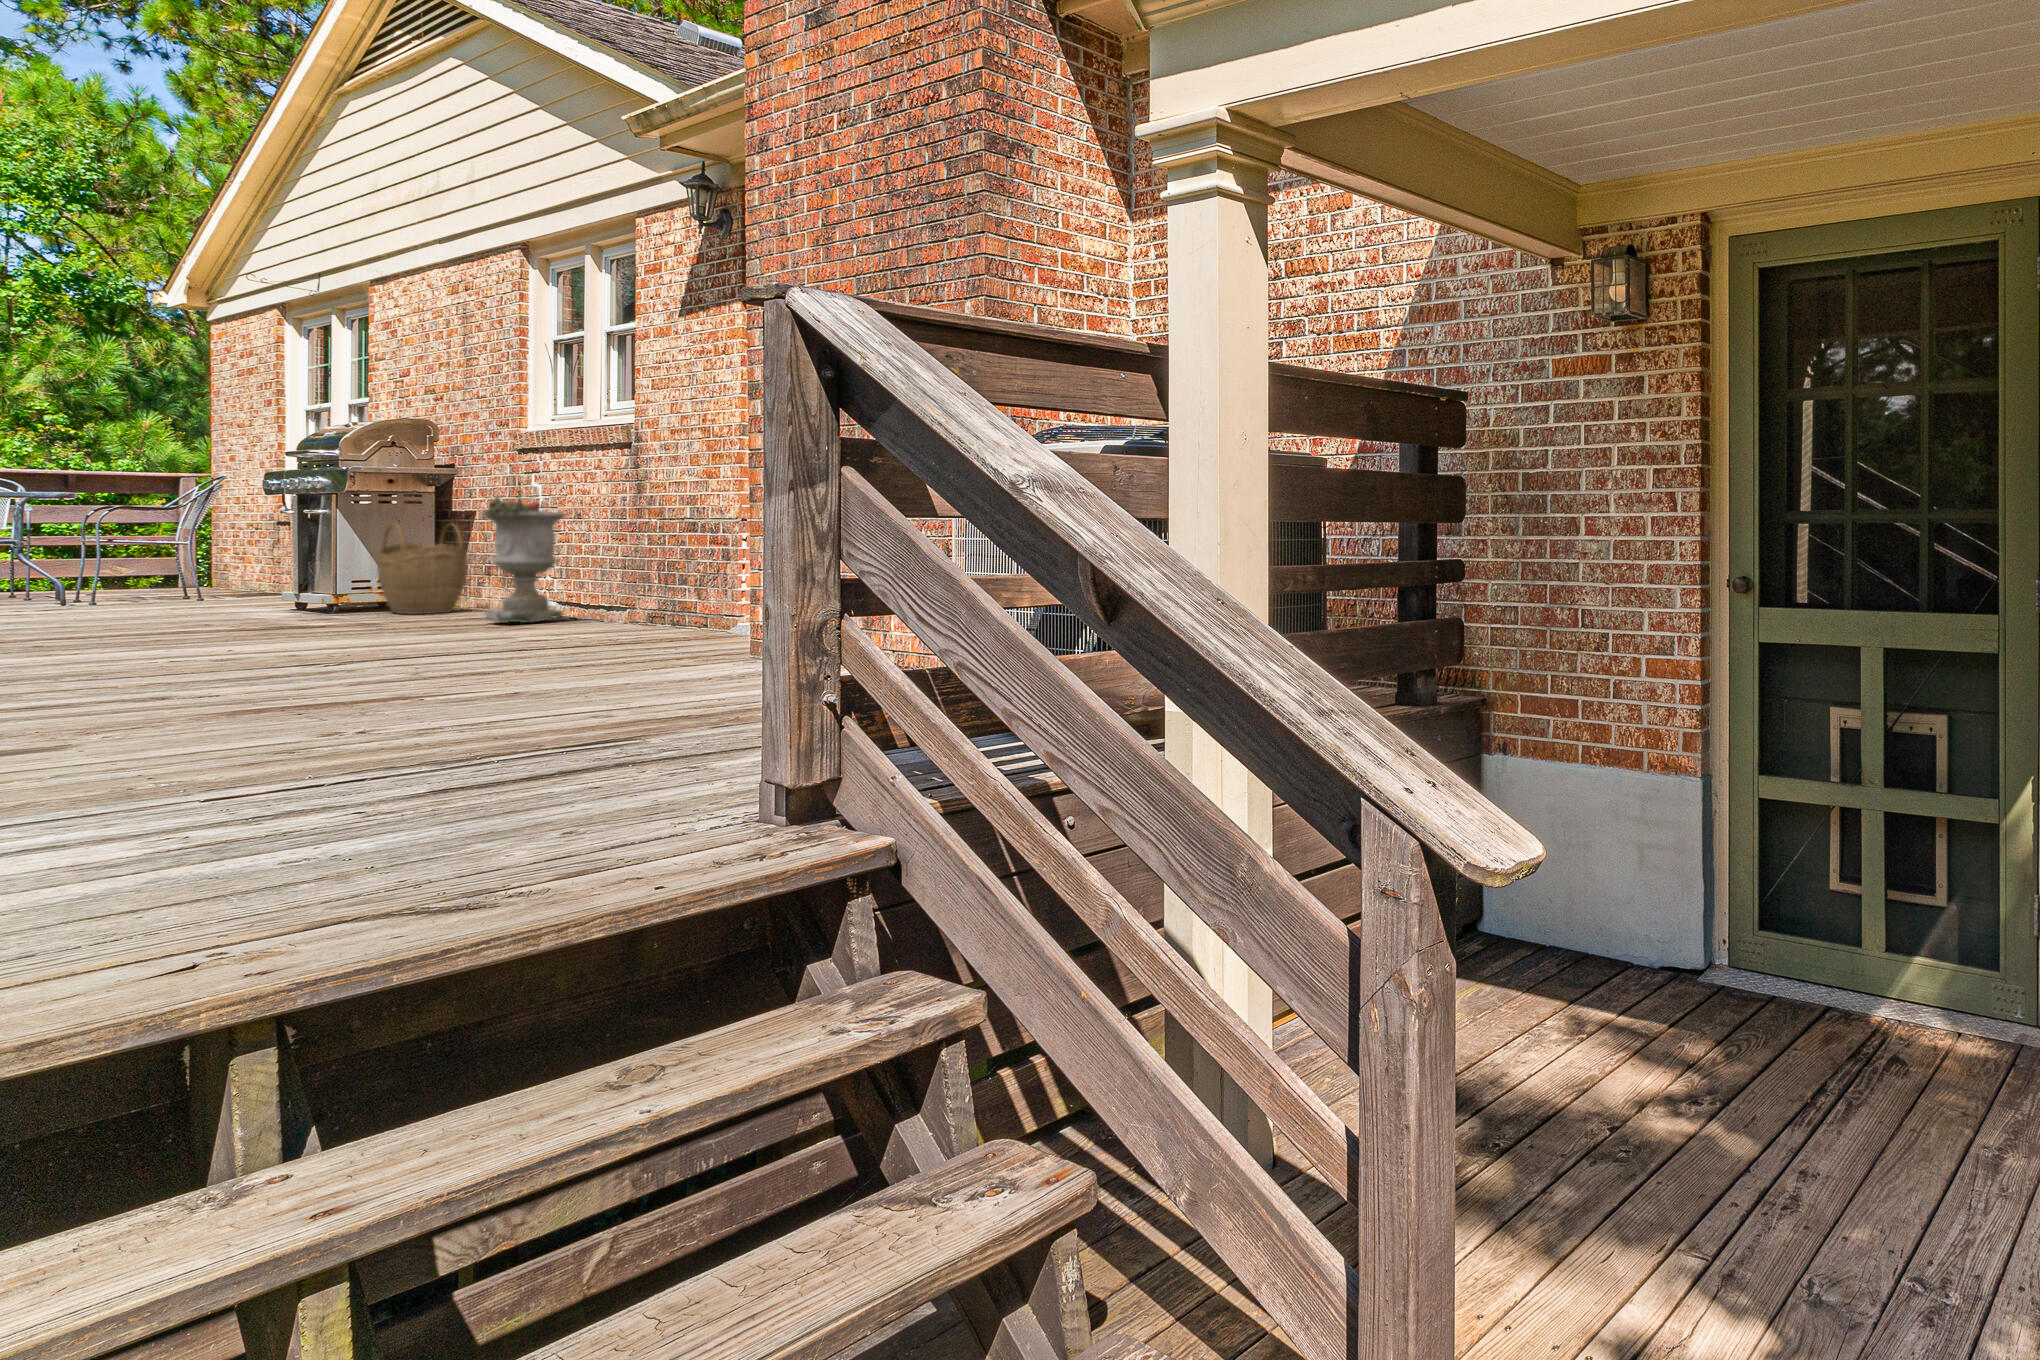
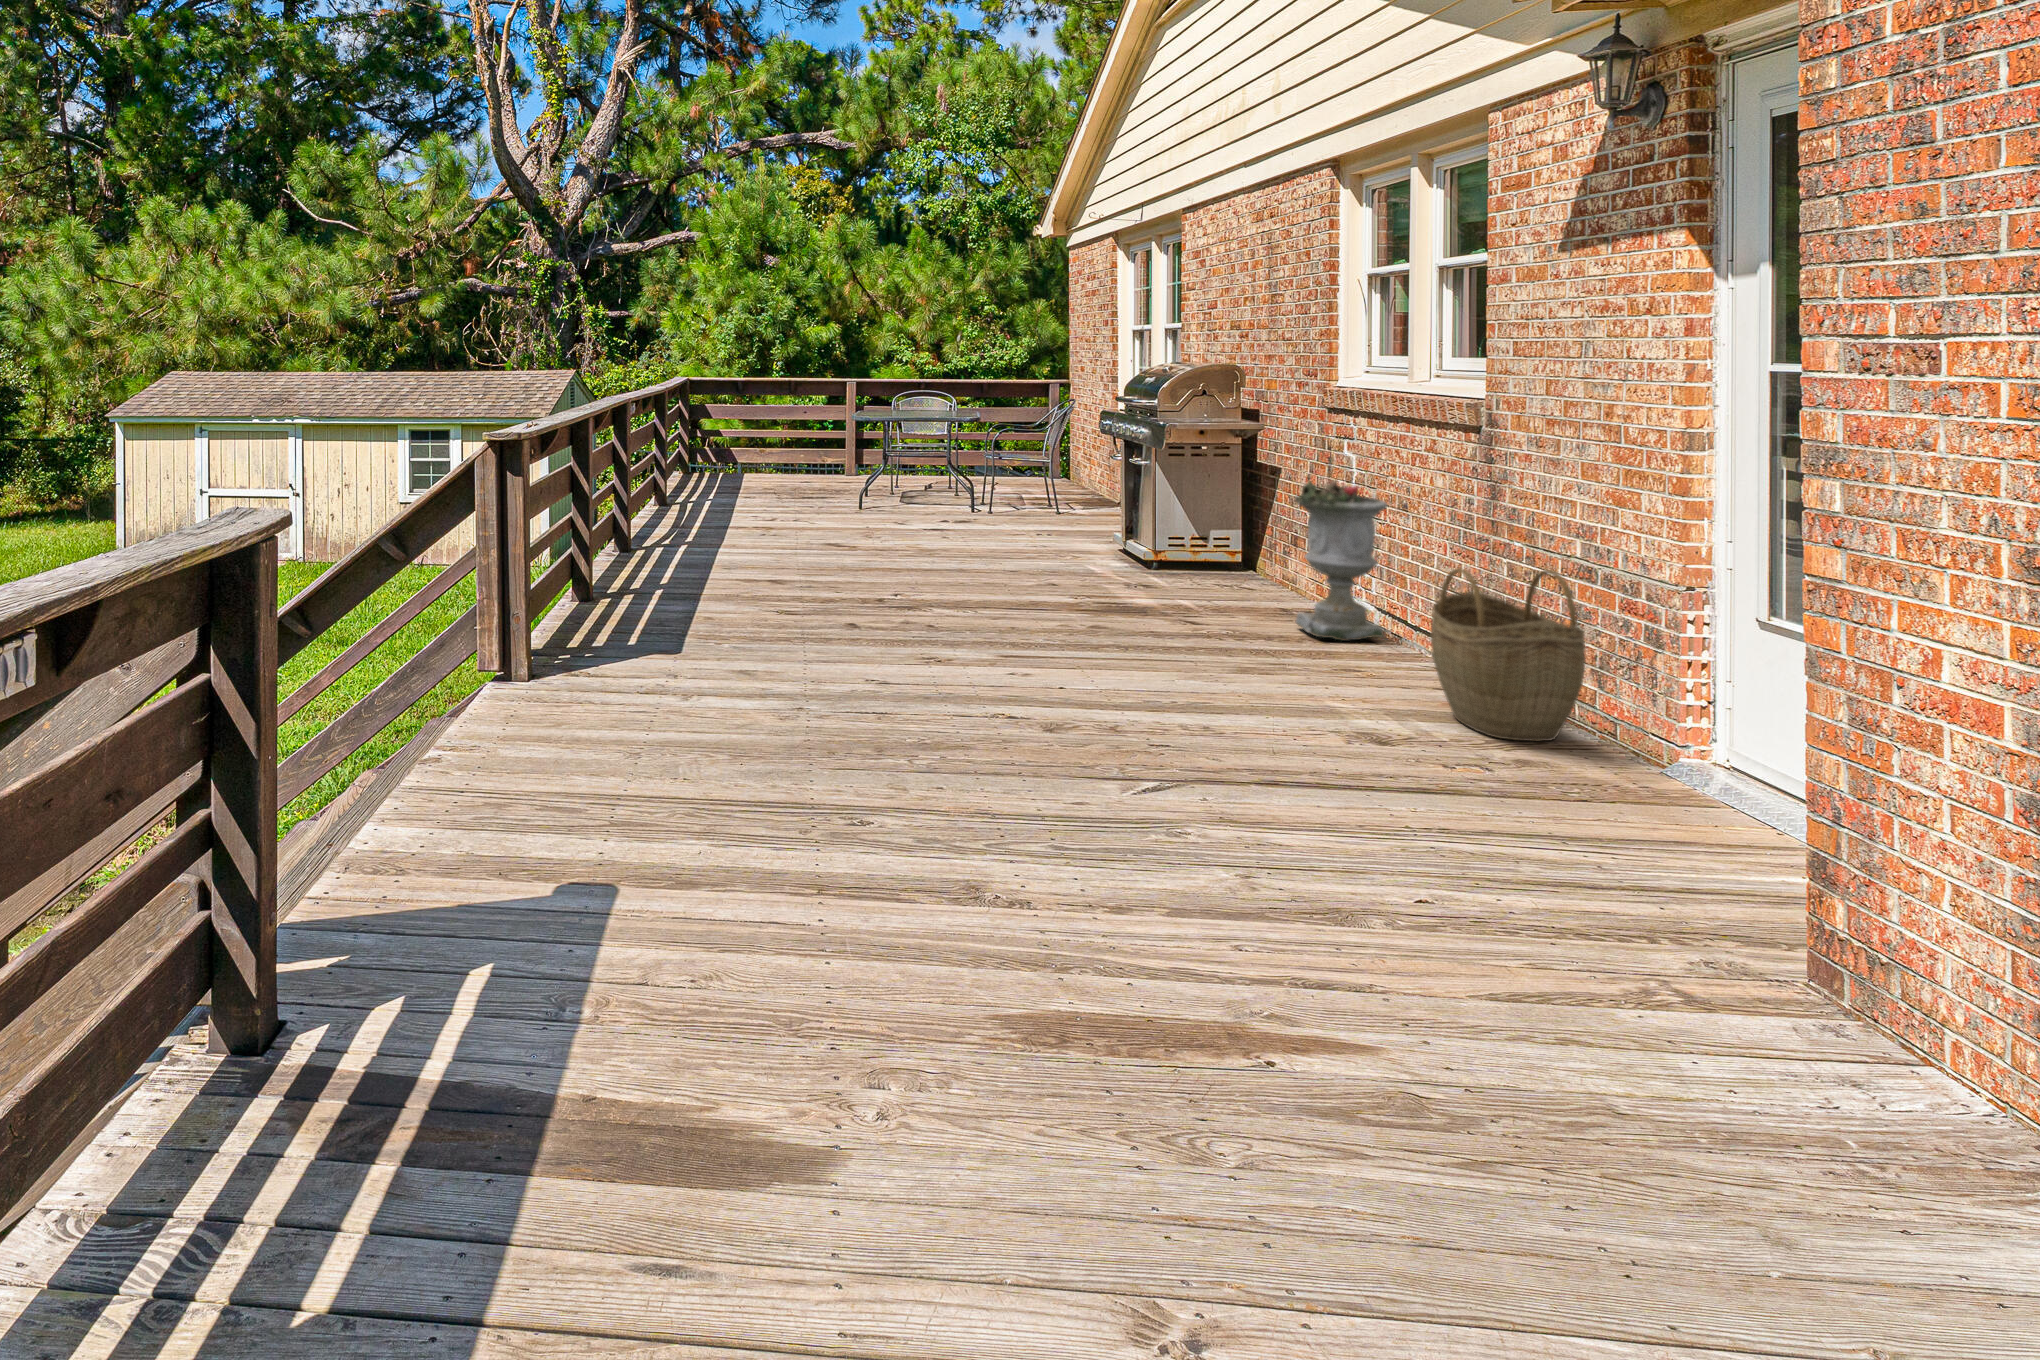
woven basket: present [377,523,468,614] -> present [1431,568,1586,741]

